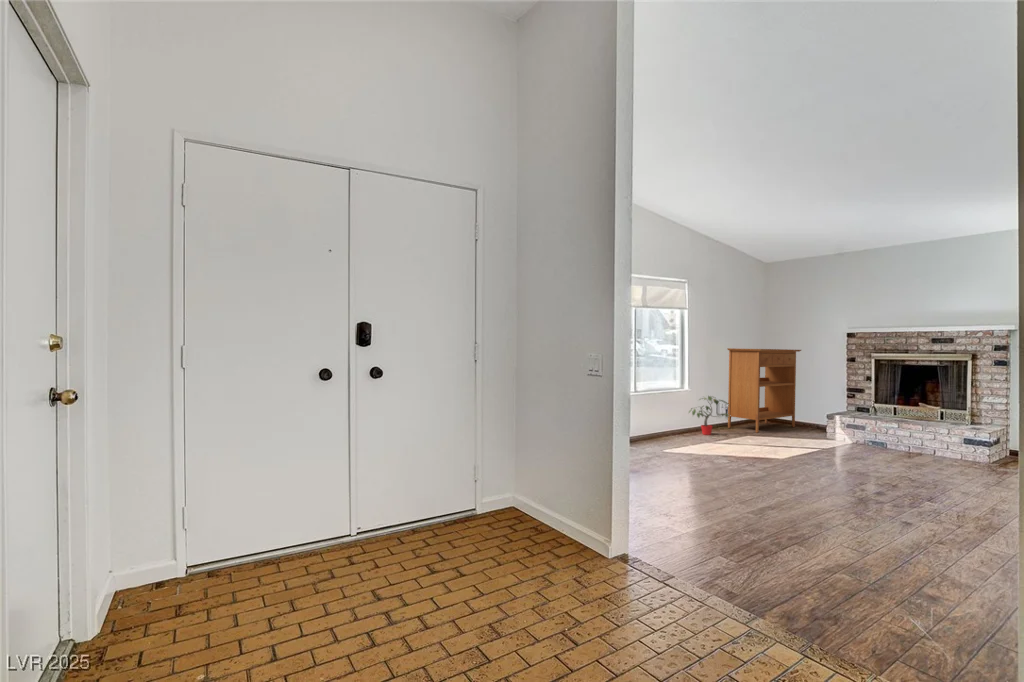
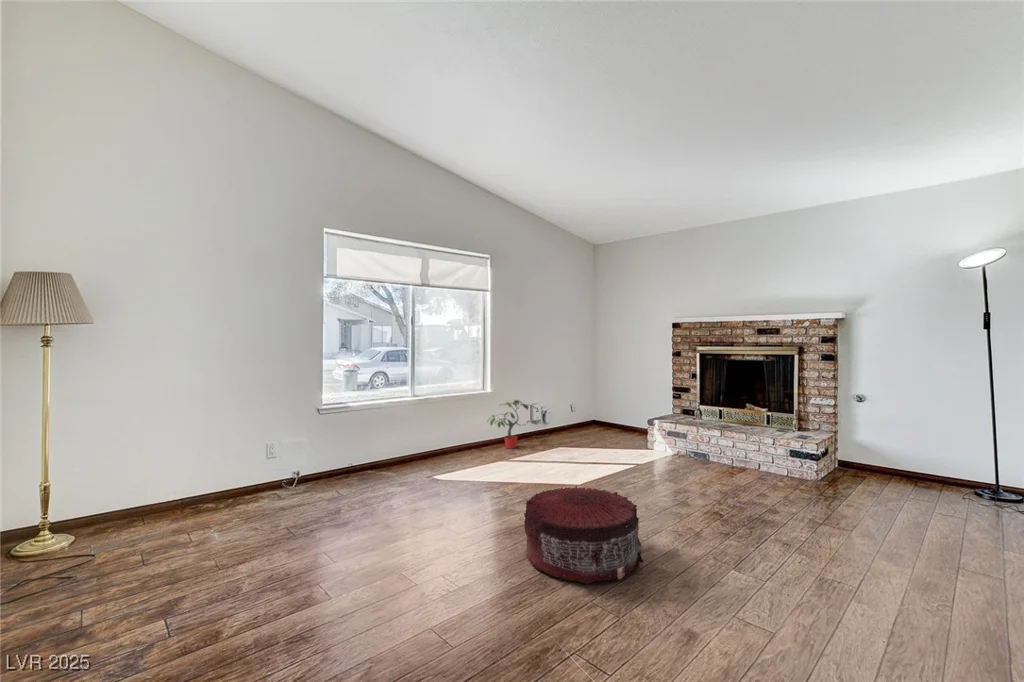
console table: present [728,348,801,433] -> none [544,342,629,442]
pouf: none [775,447,862,497] -> present [524,486,643,584]

